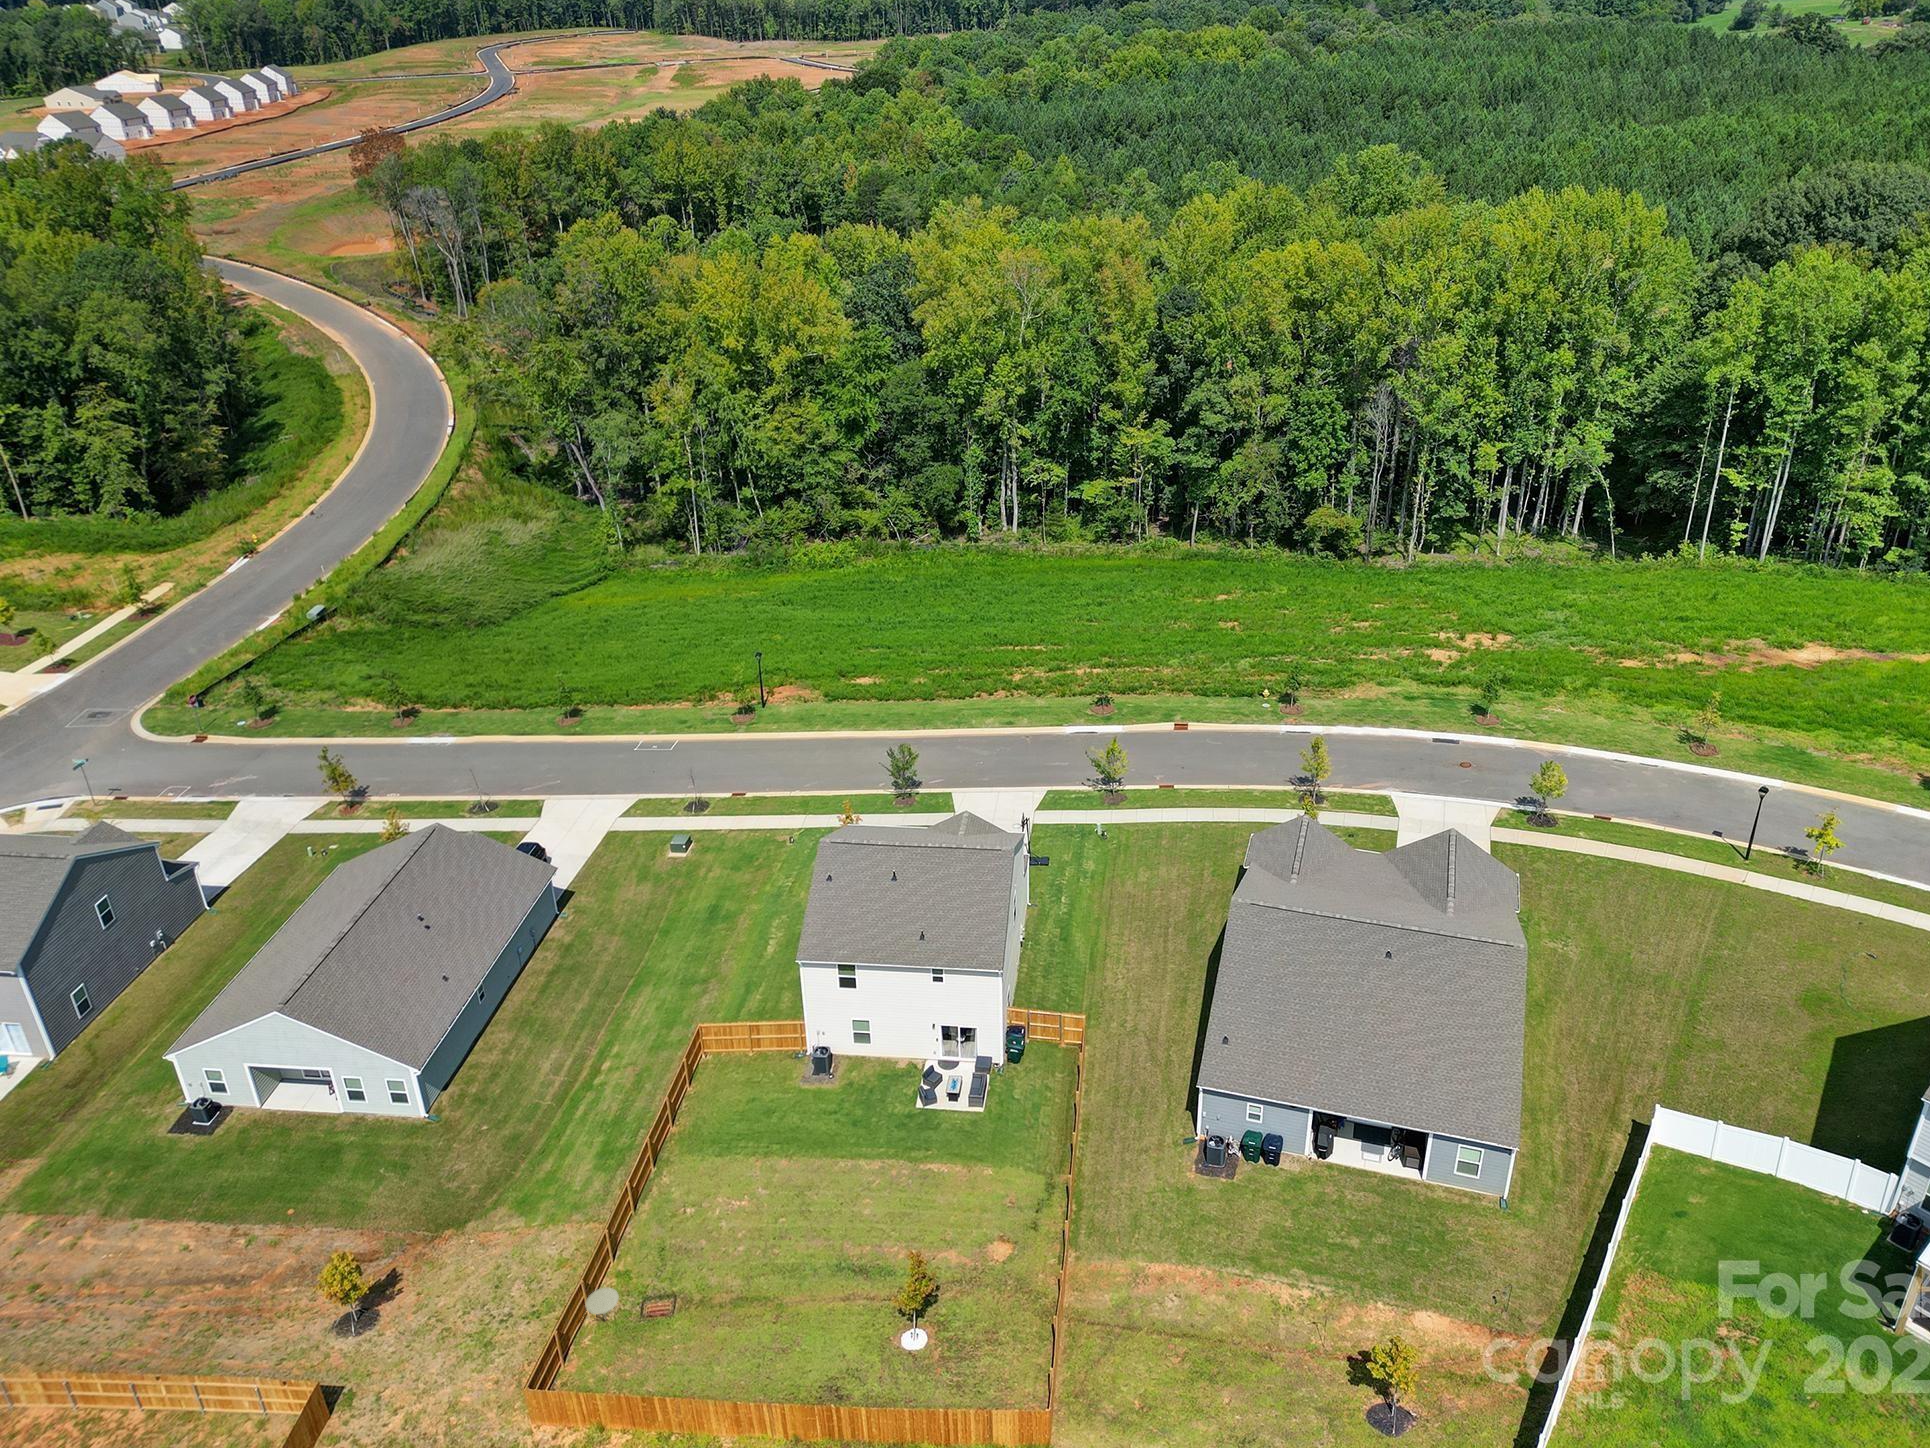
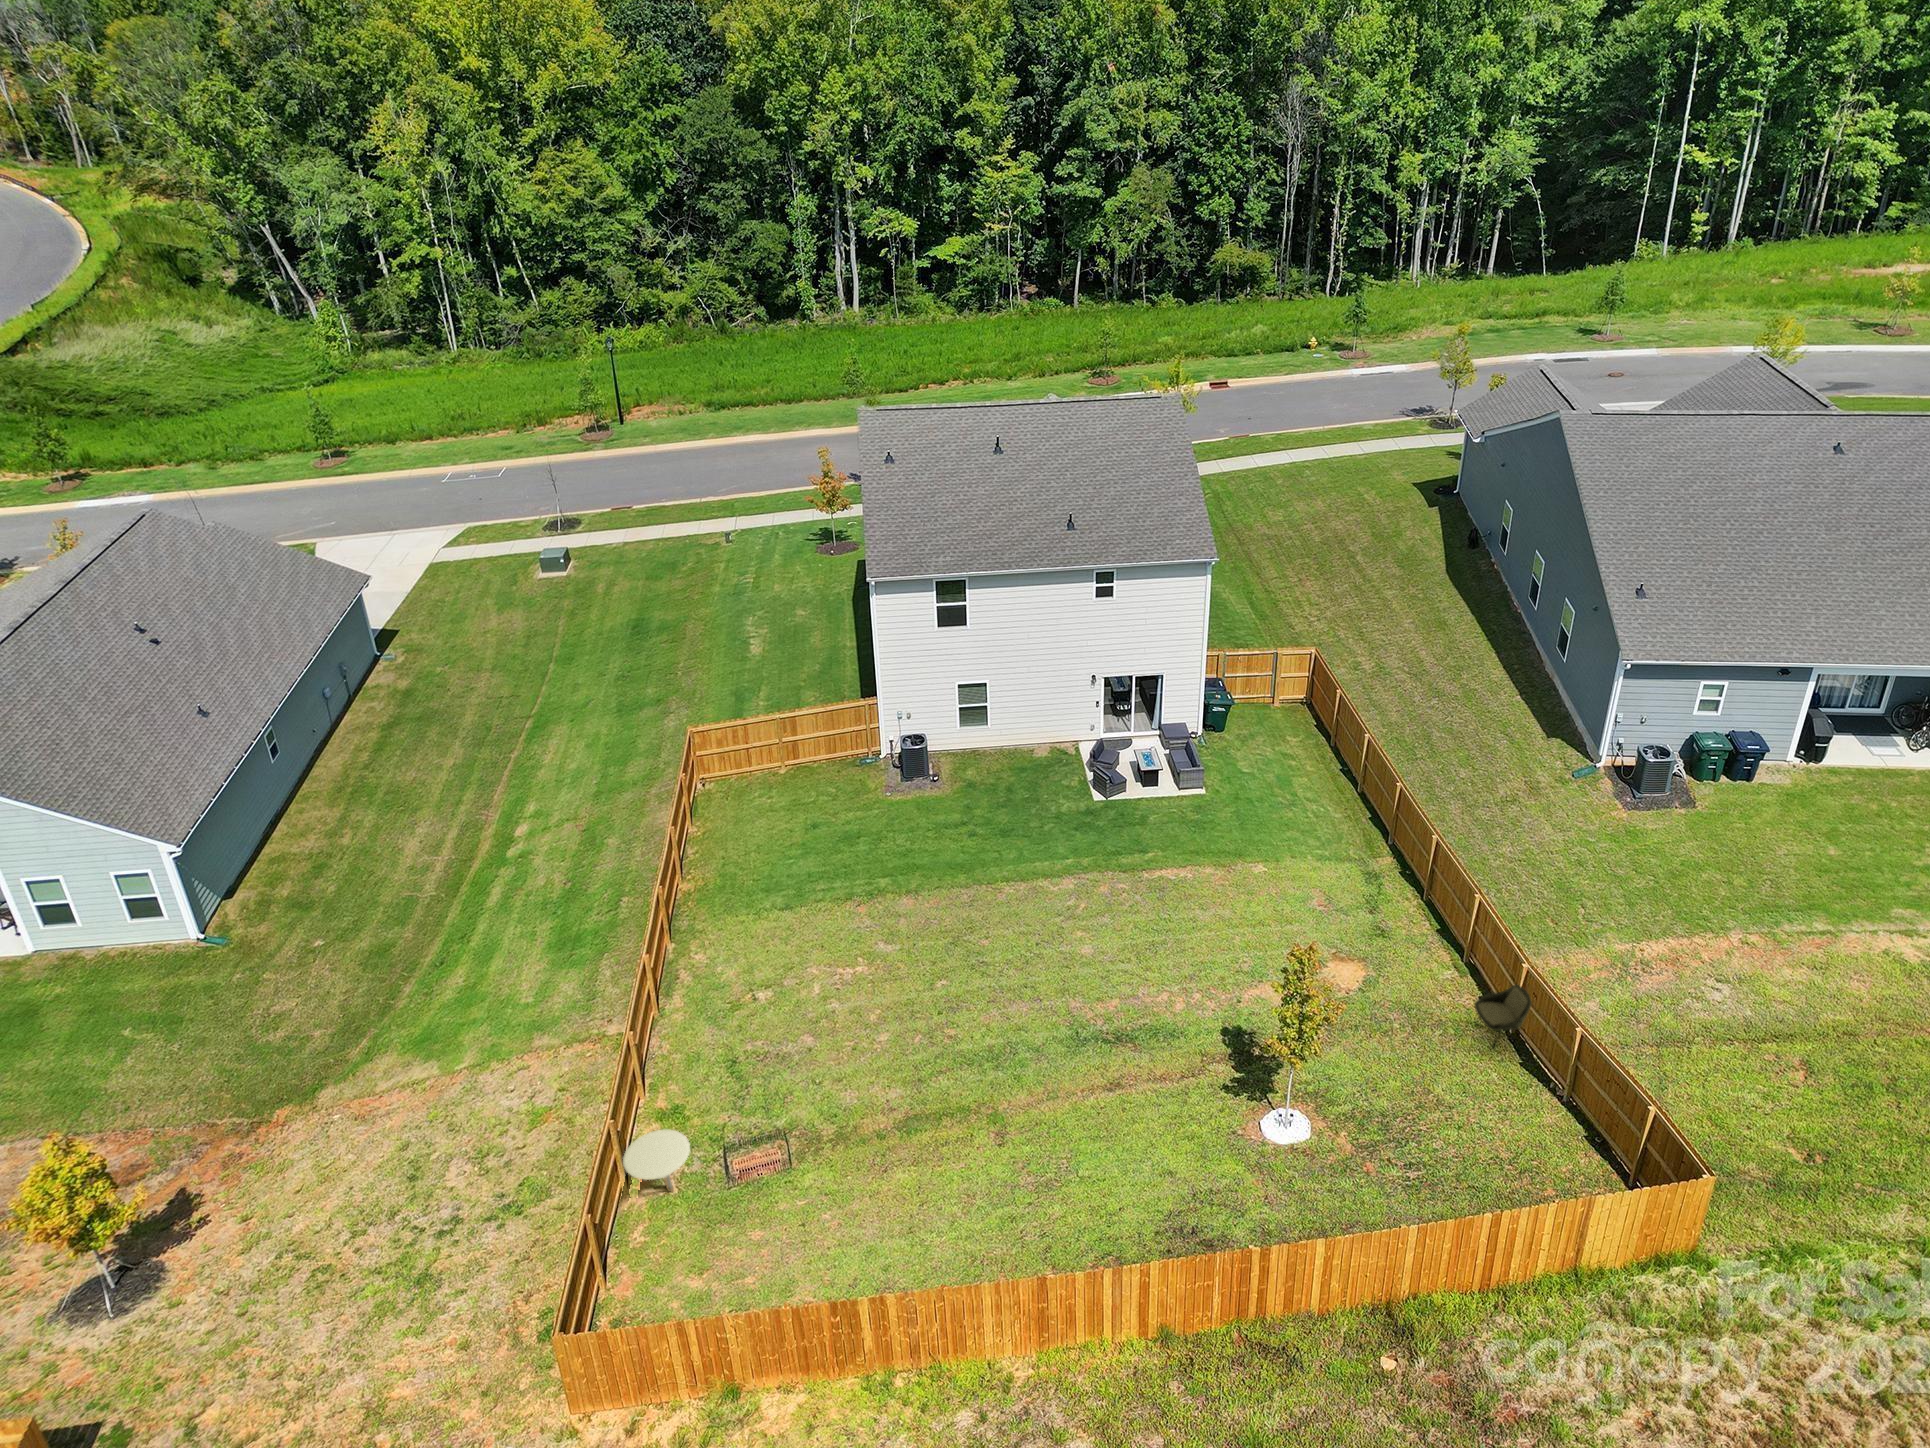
lounge chair: none [1037,1288,1062,1322] -> present [1474,985,1532,1047]

